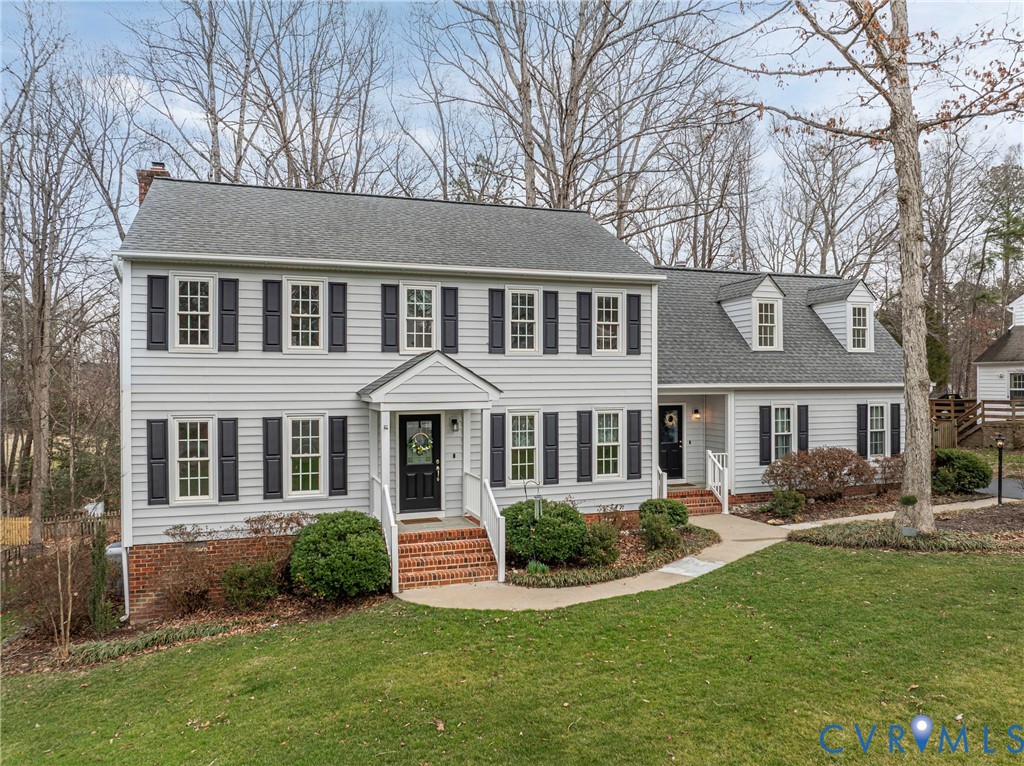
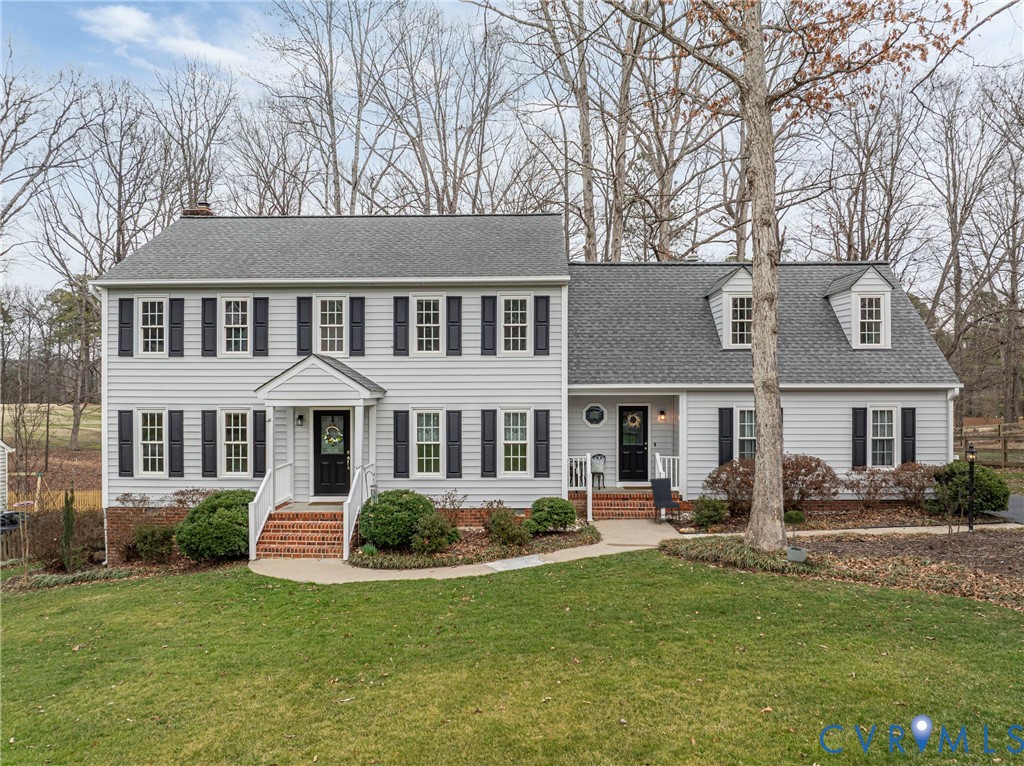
chair: none [724,472,758,517] -> present [650,478,681,525]

